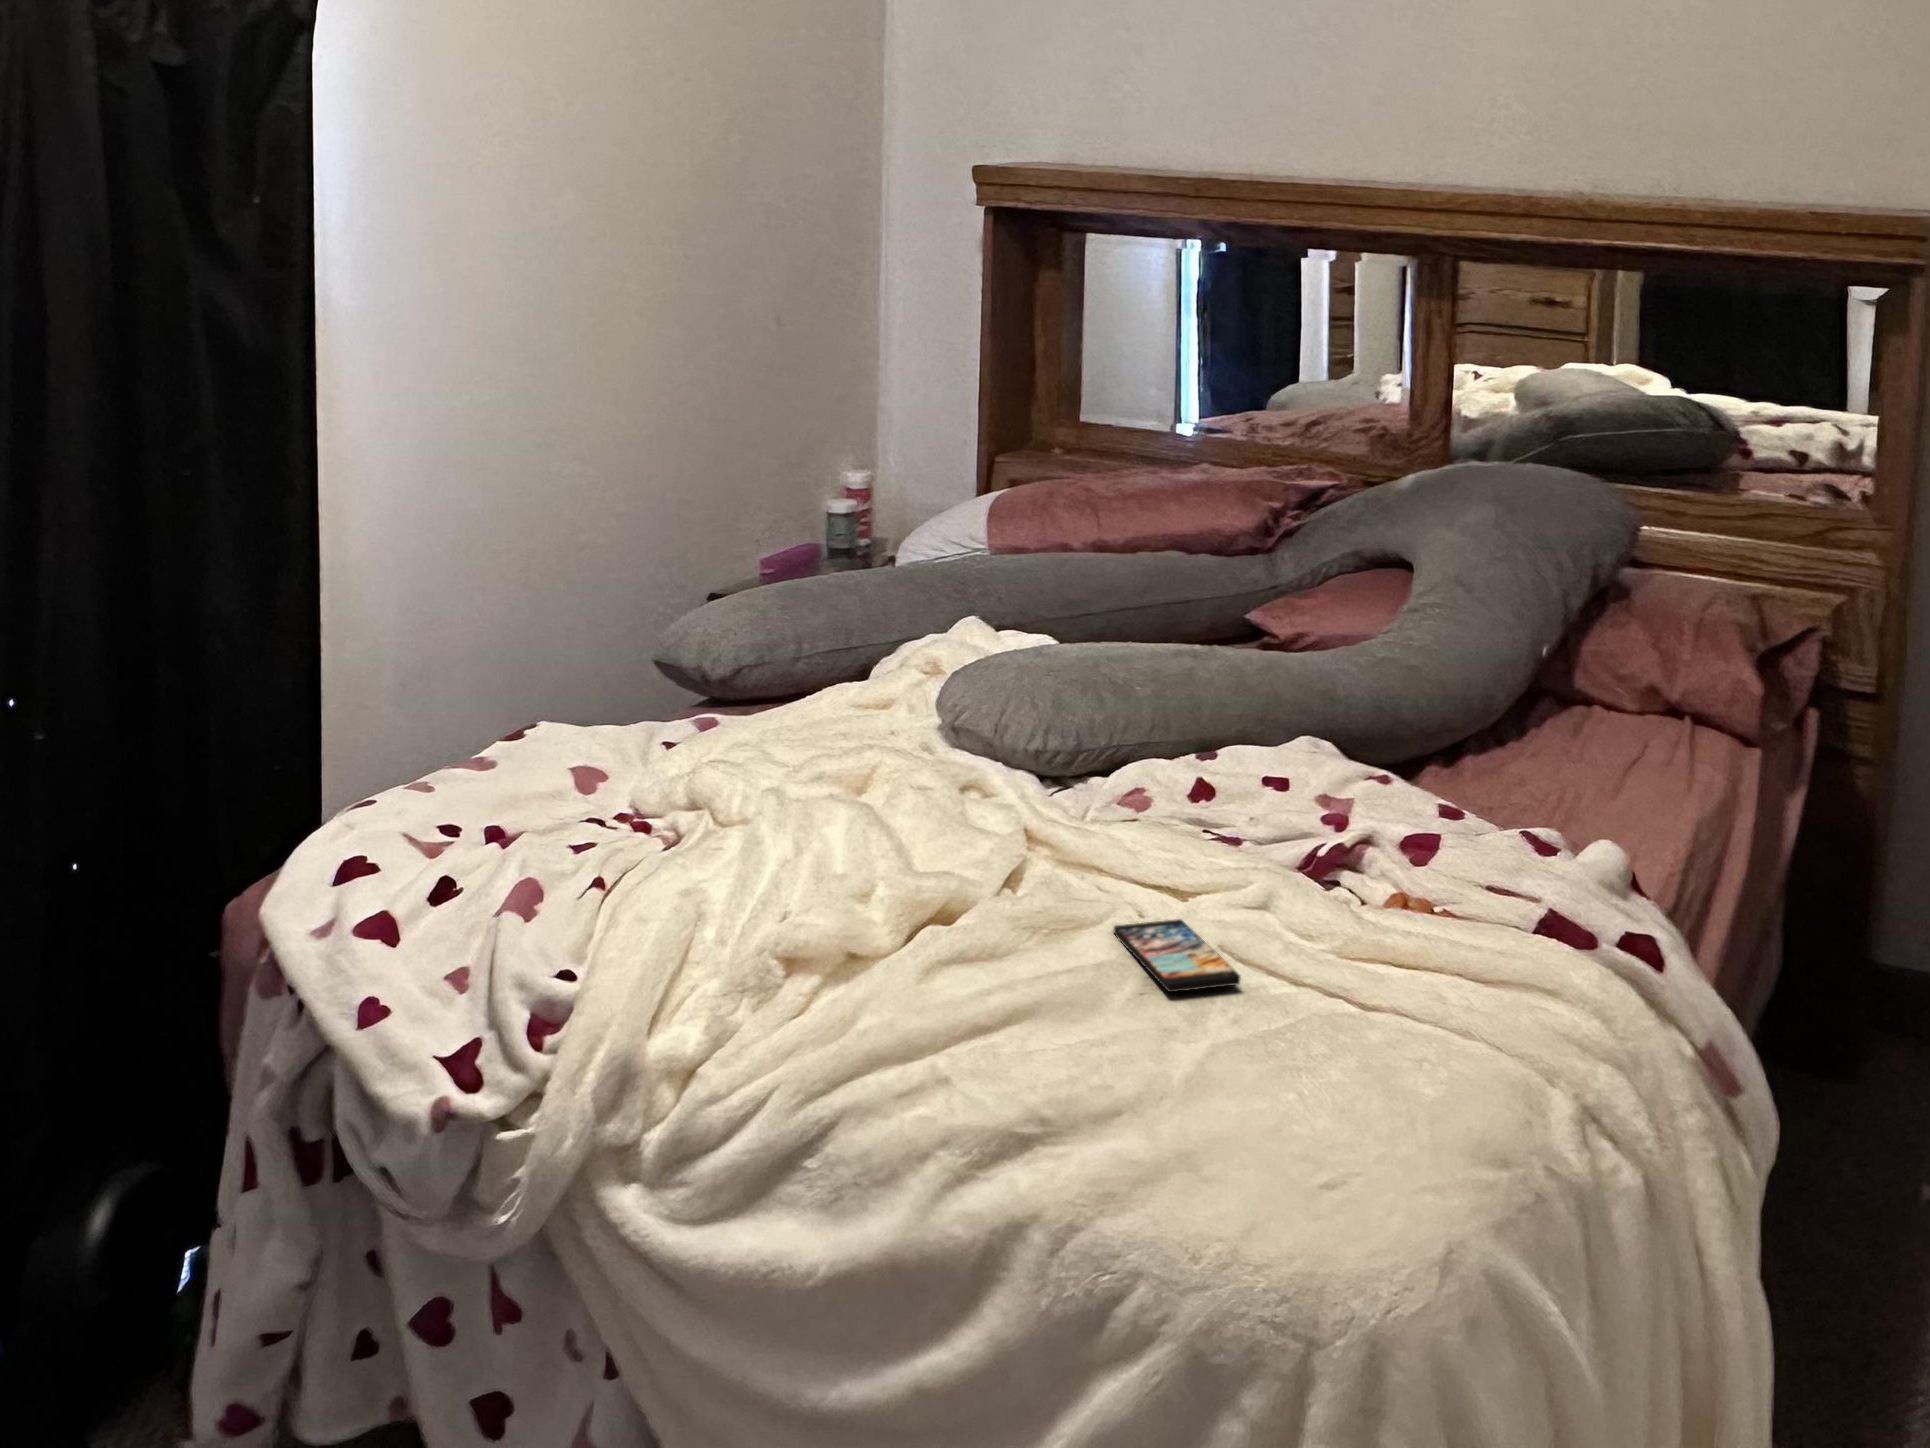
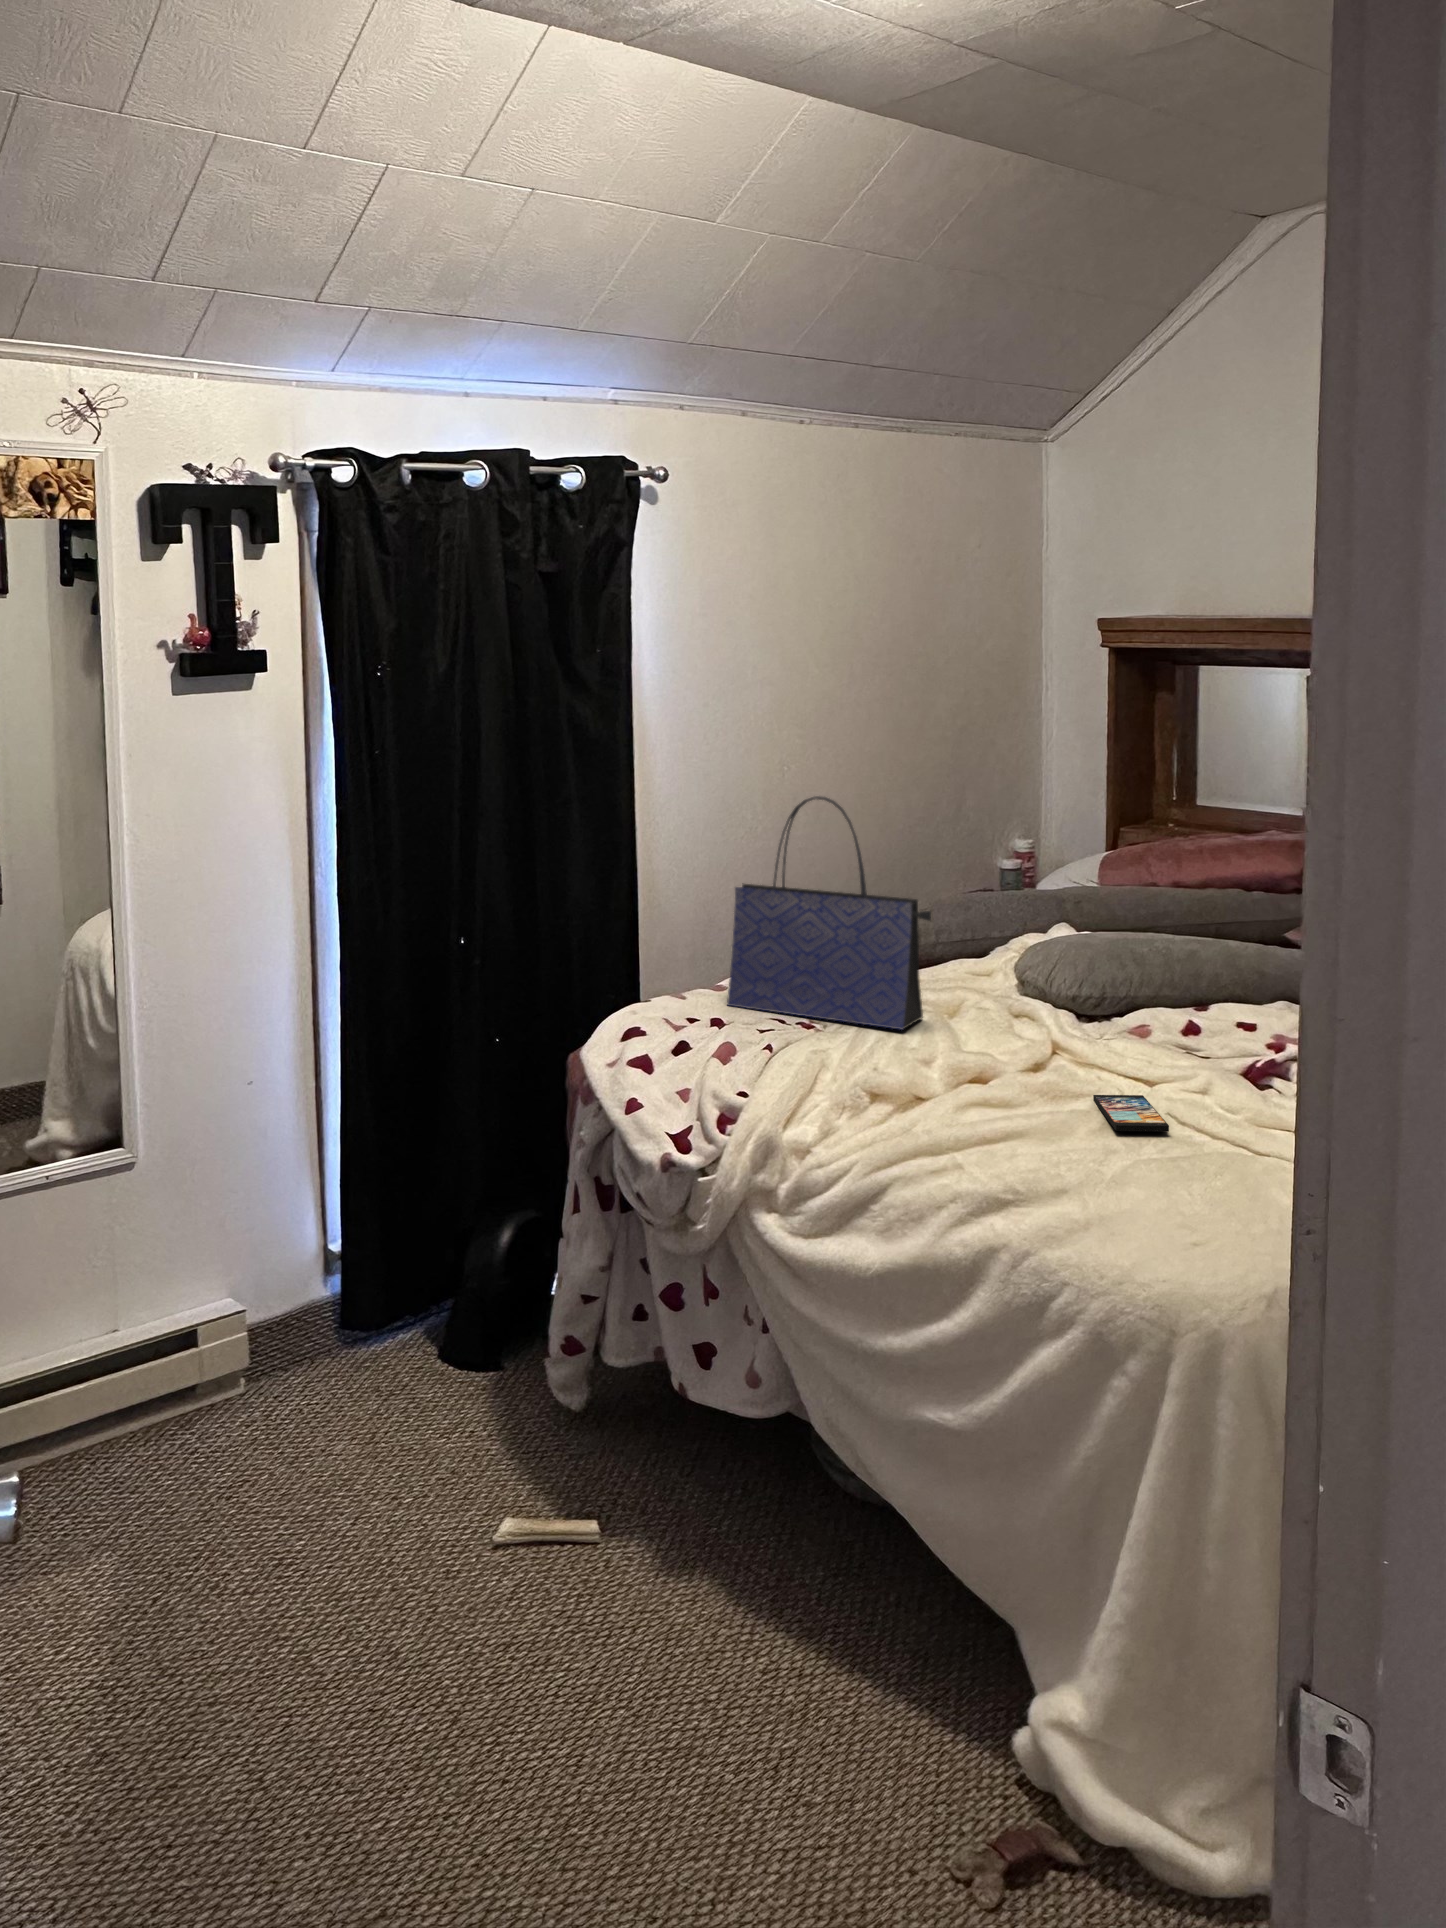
tote bag: none [504,458,842,827] -> present [727,796,931,1030]

